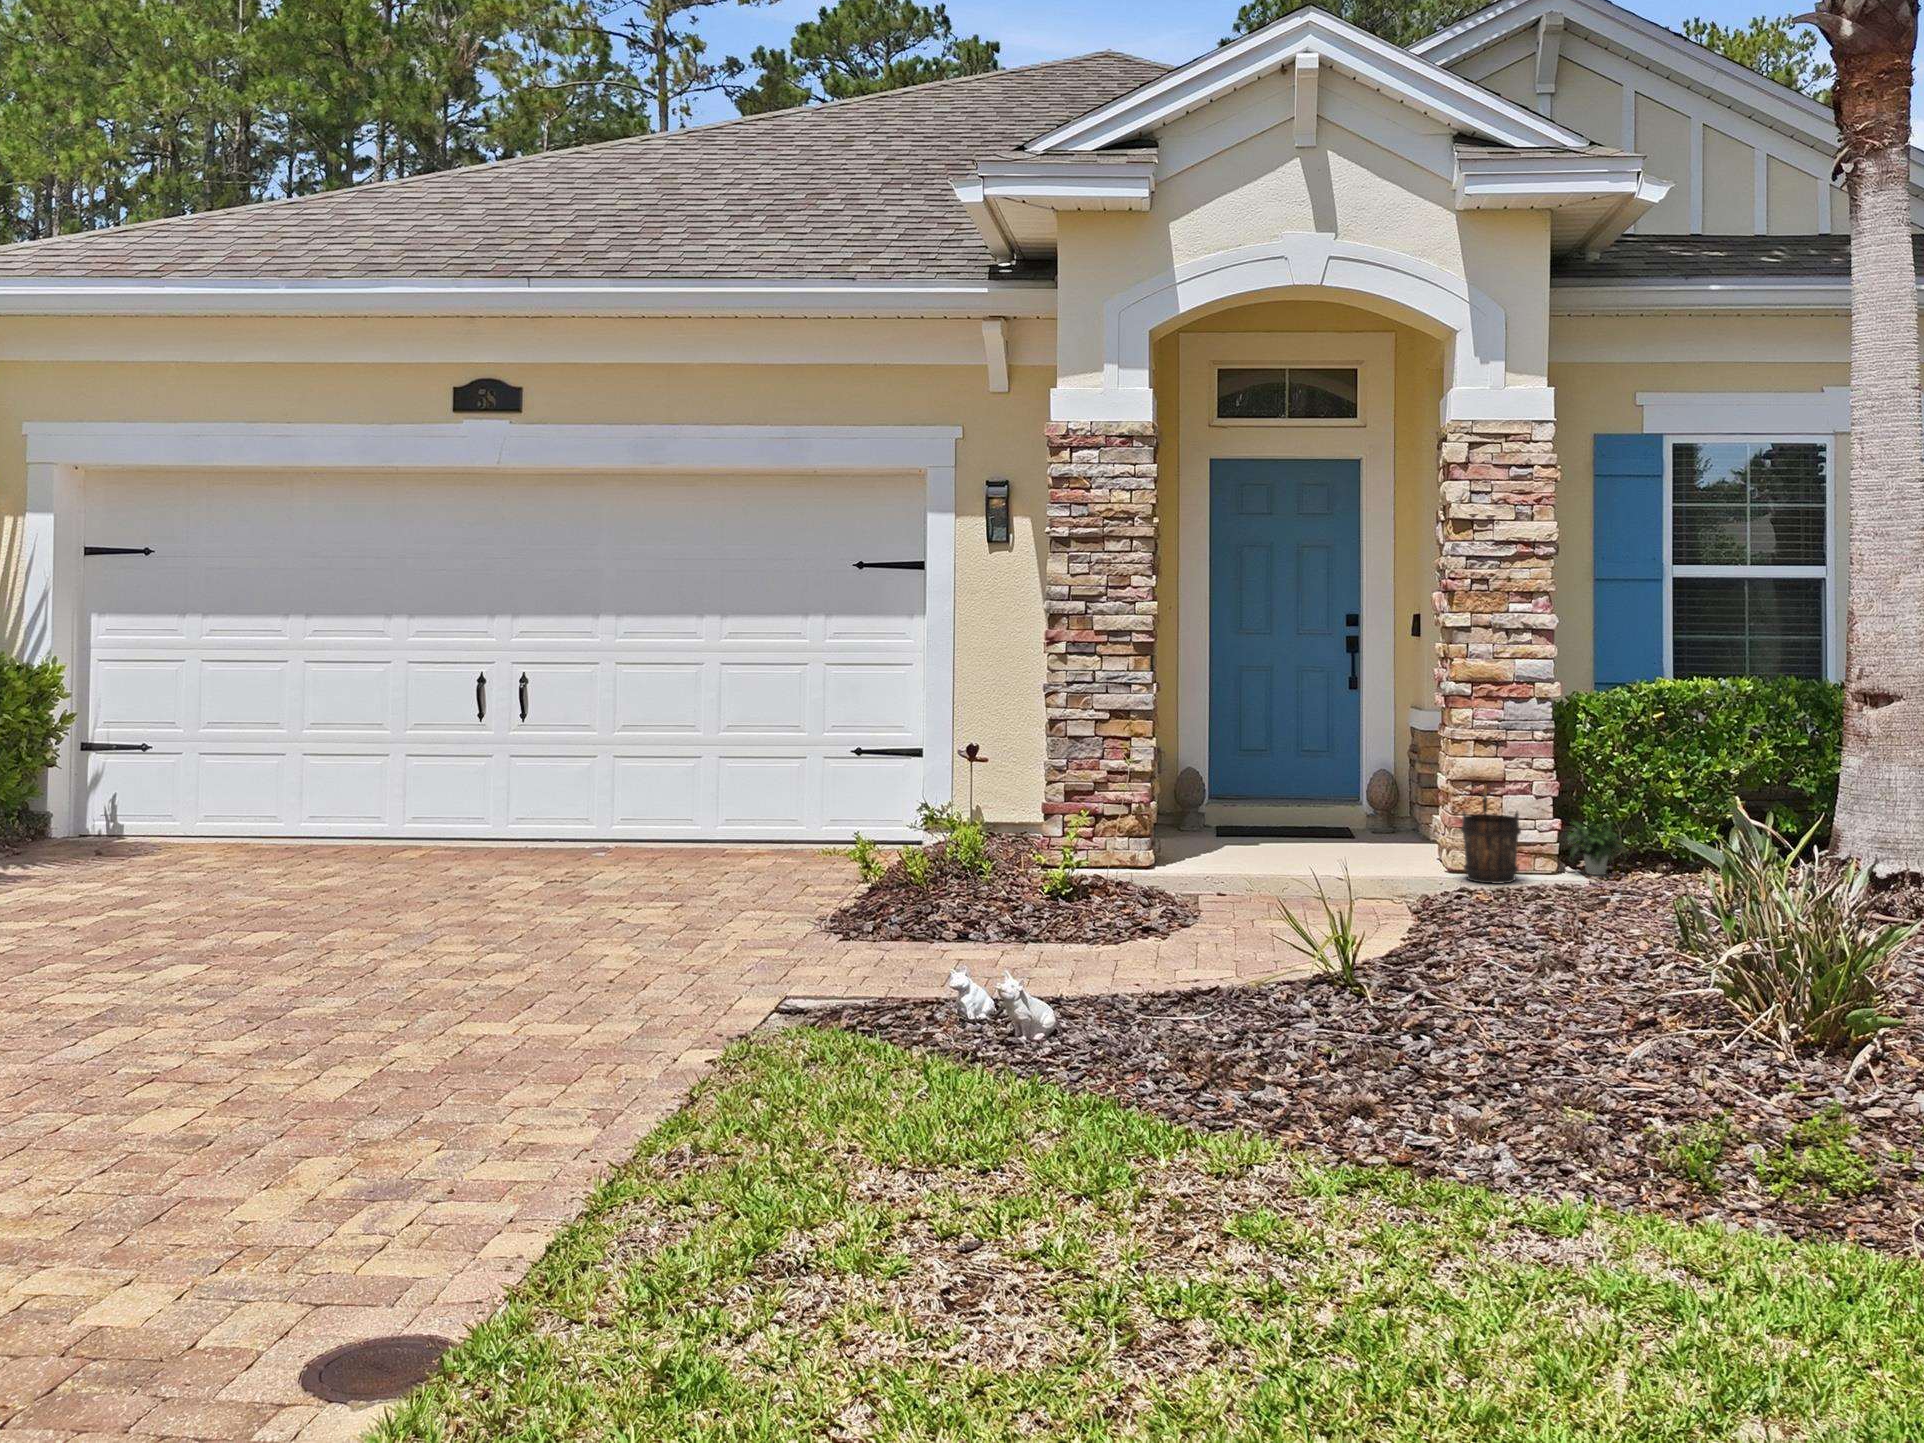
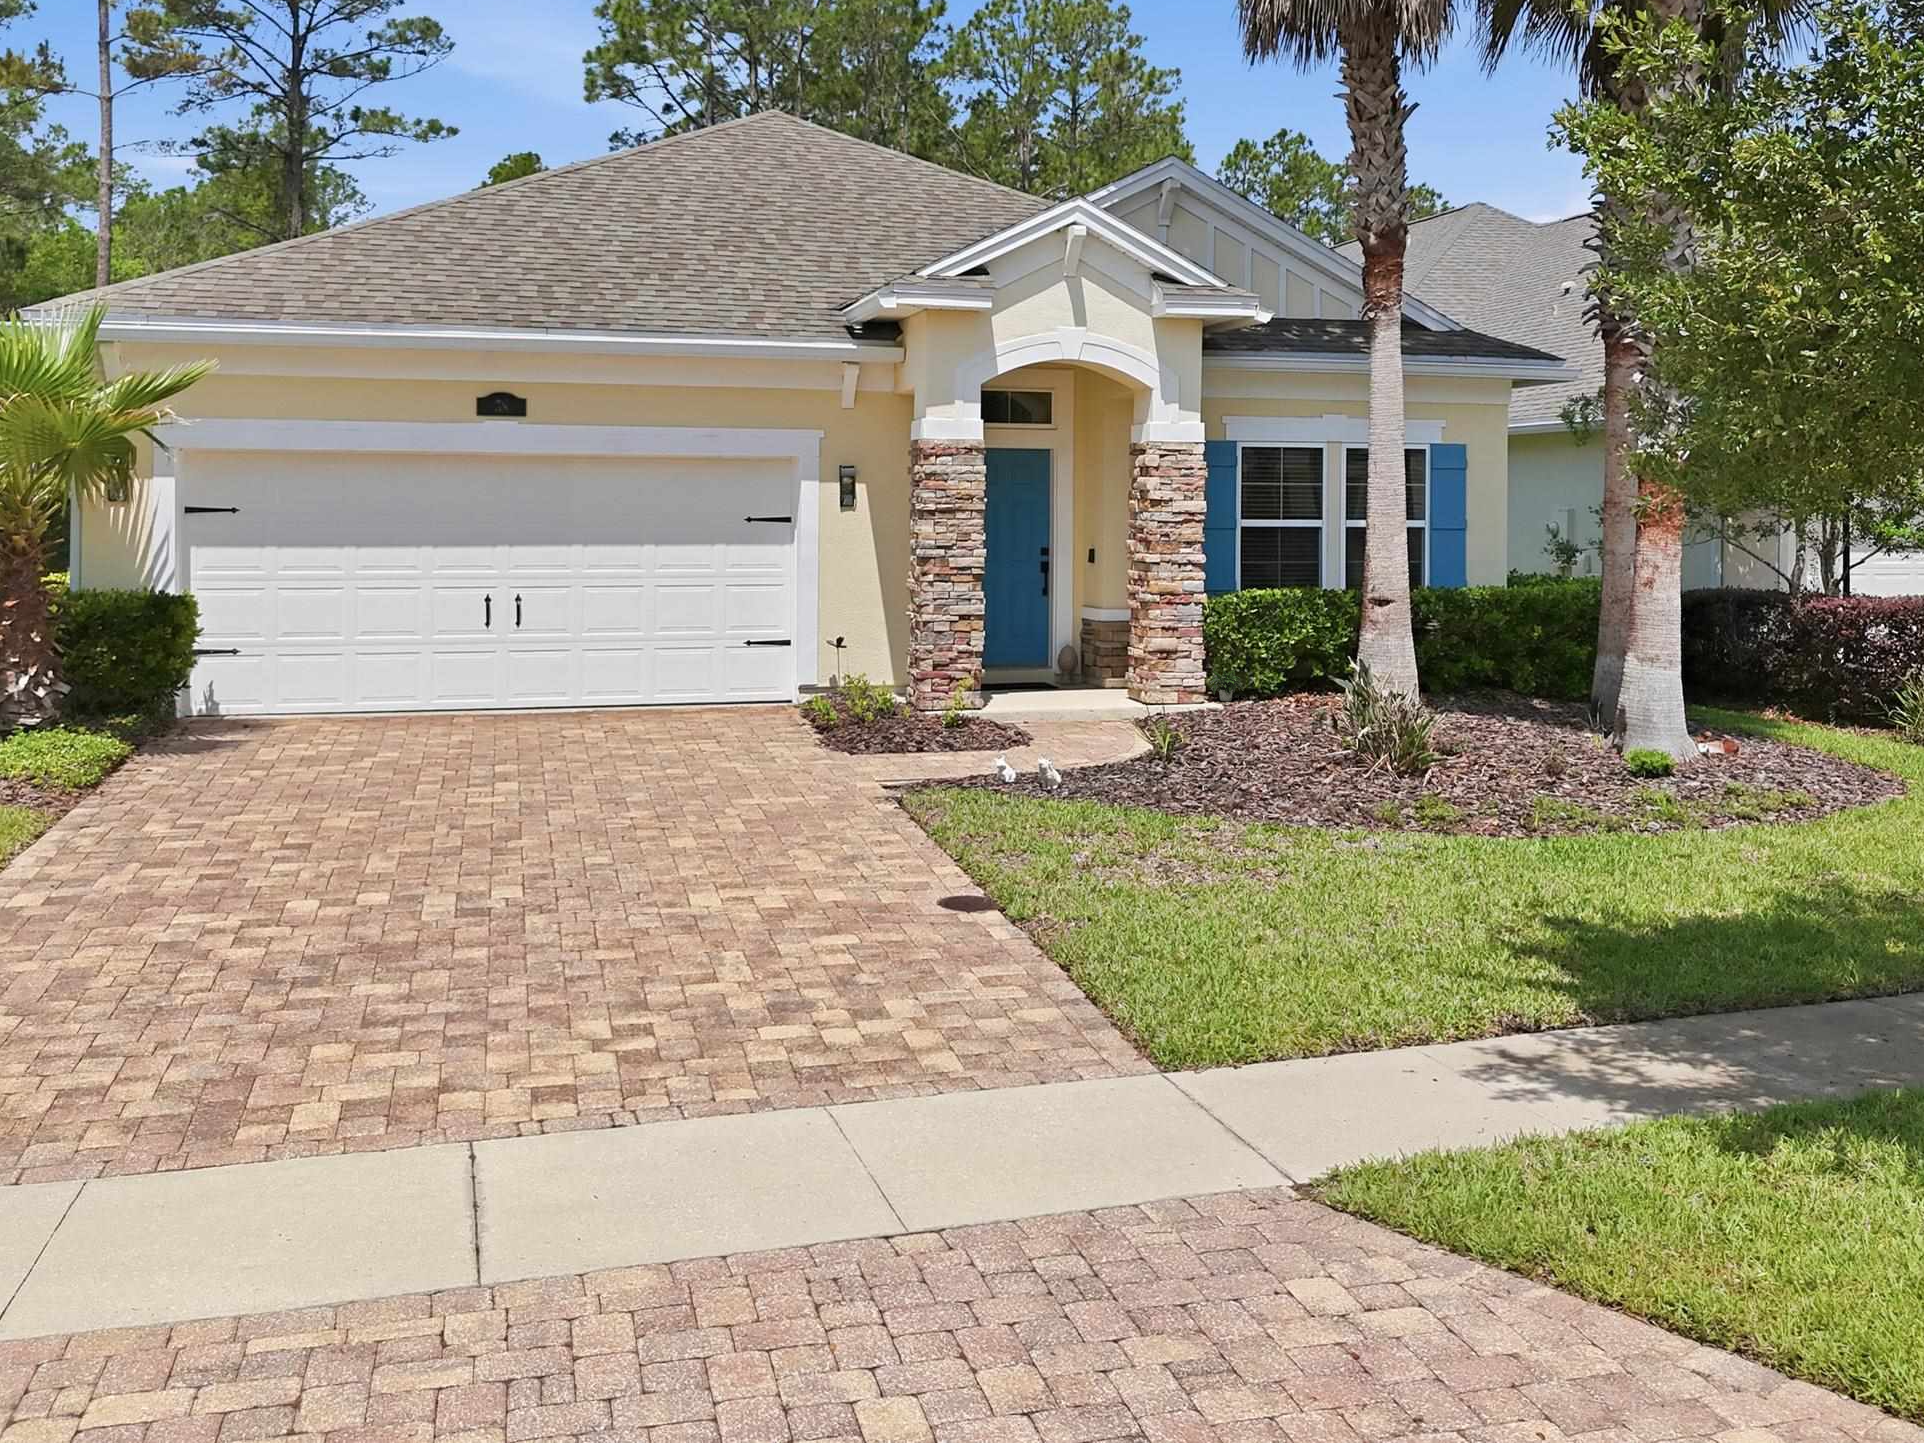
bucket: present [1461,785,1521,883] -> none [1160,652,1195,709]

